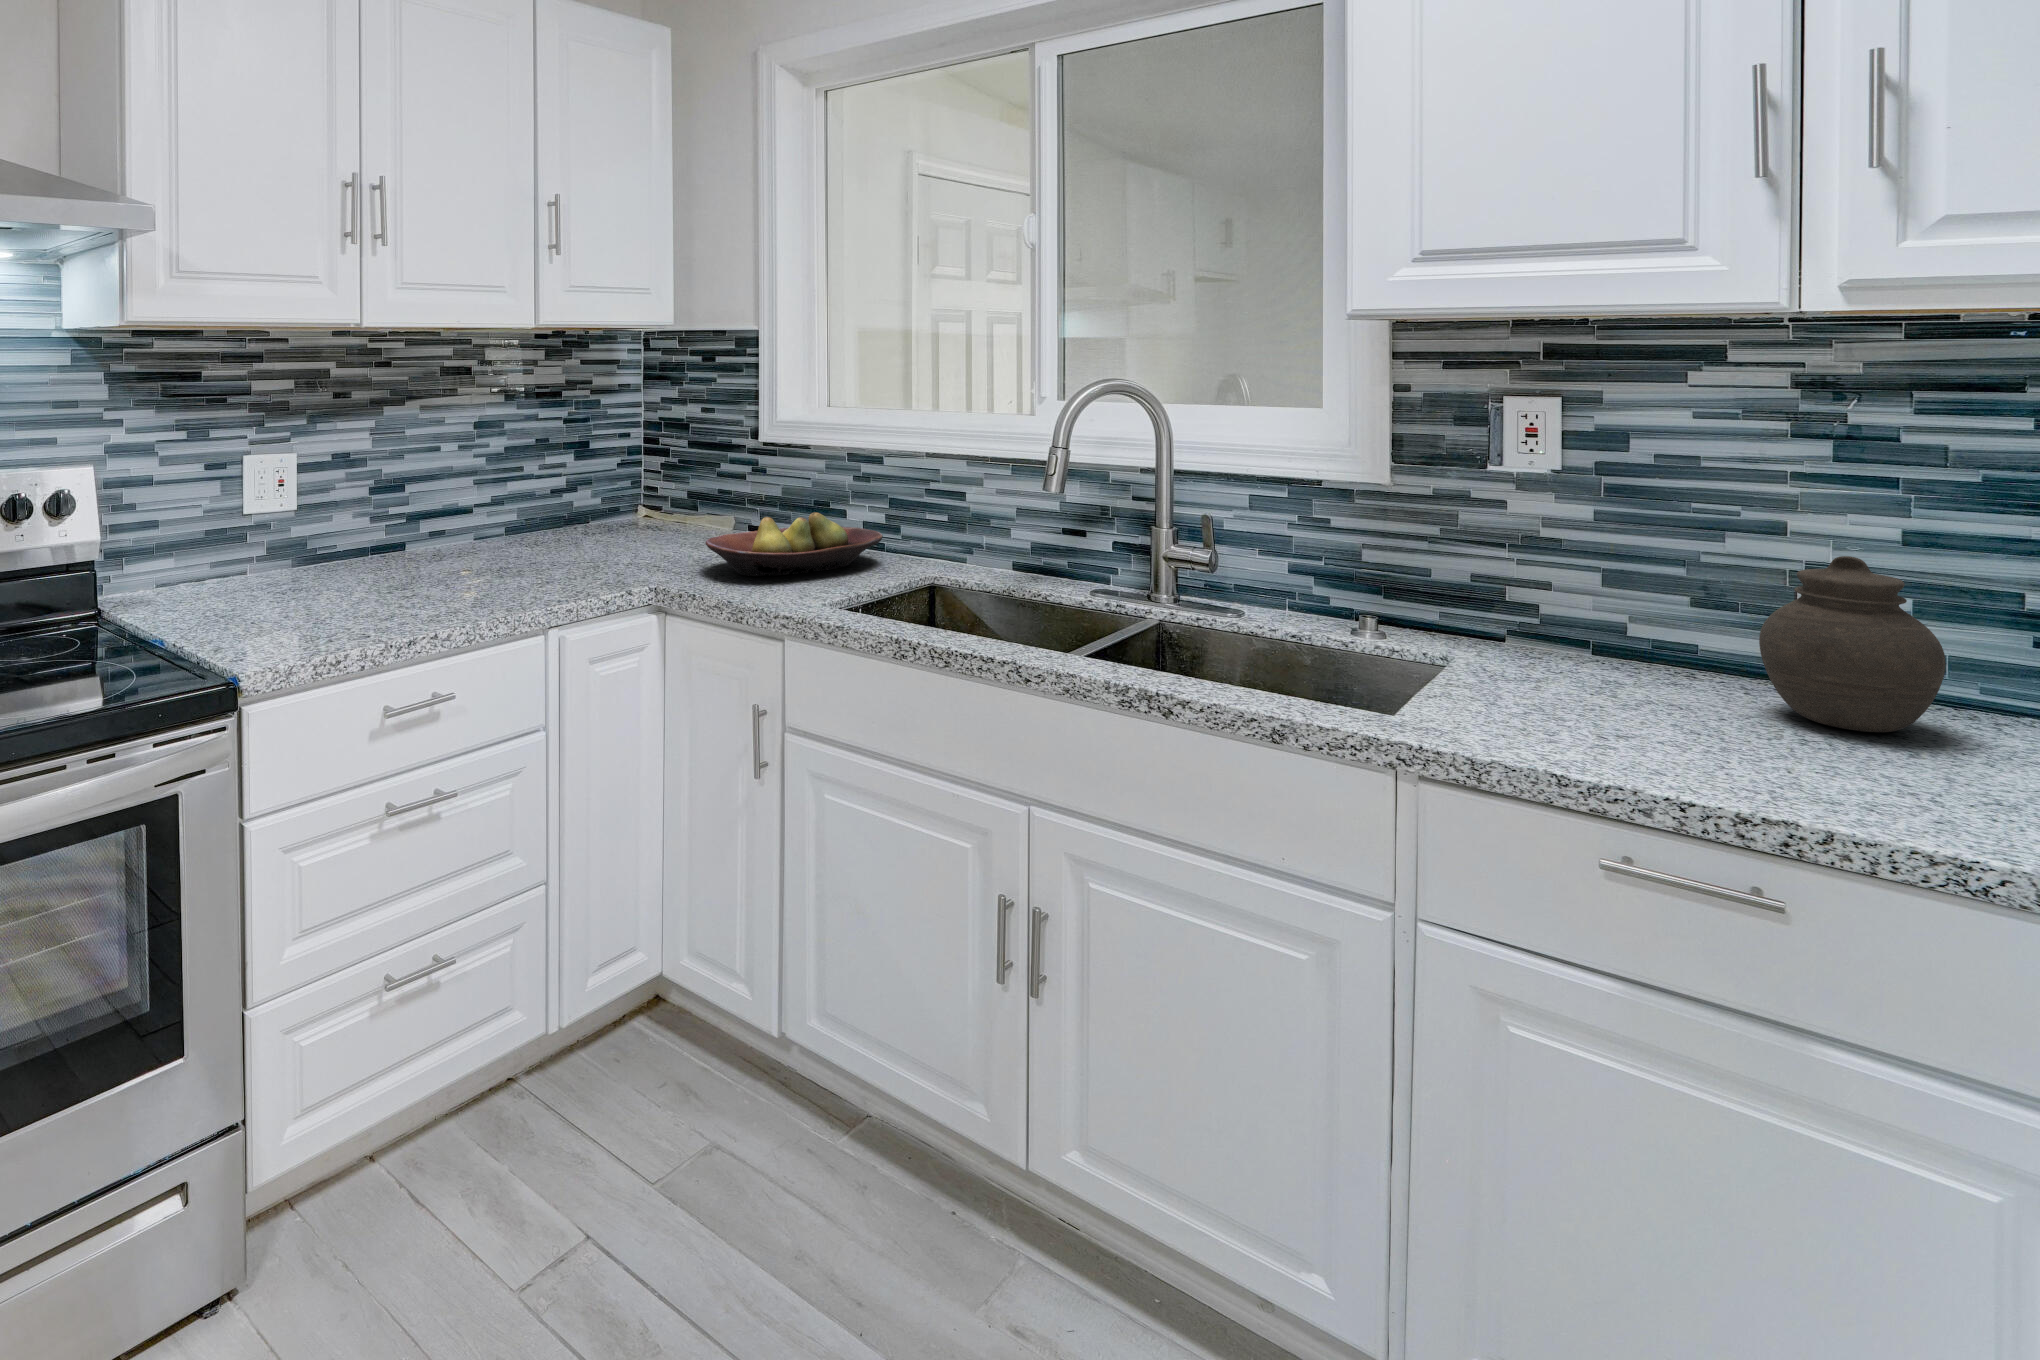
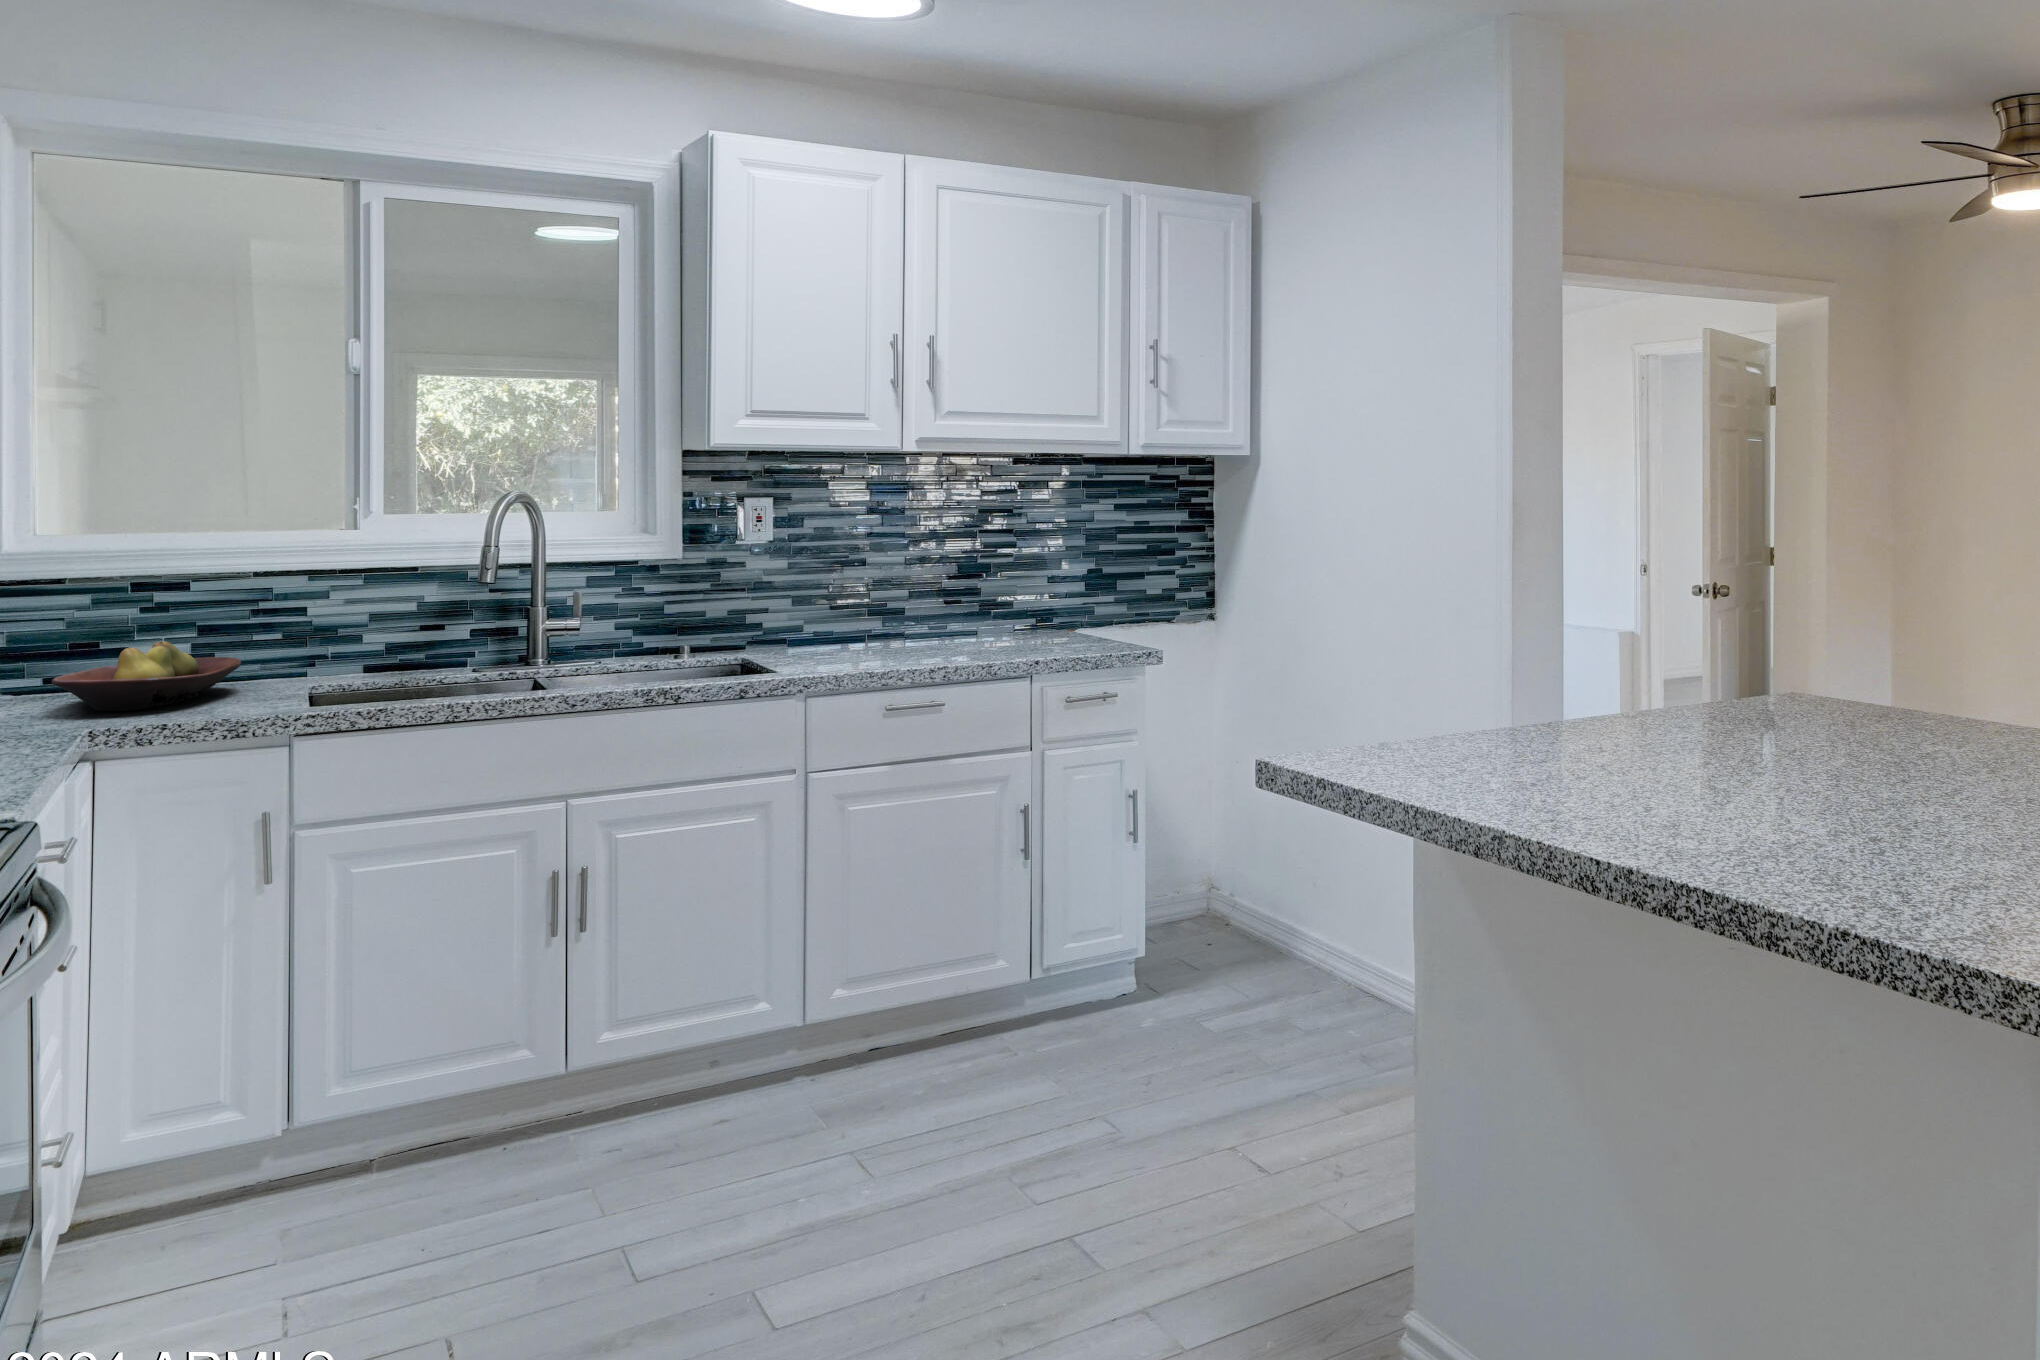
jar: present [1759,556,1945,732] -> none [878,566,941,647]

